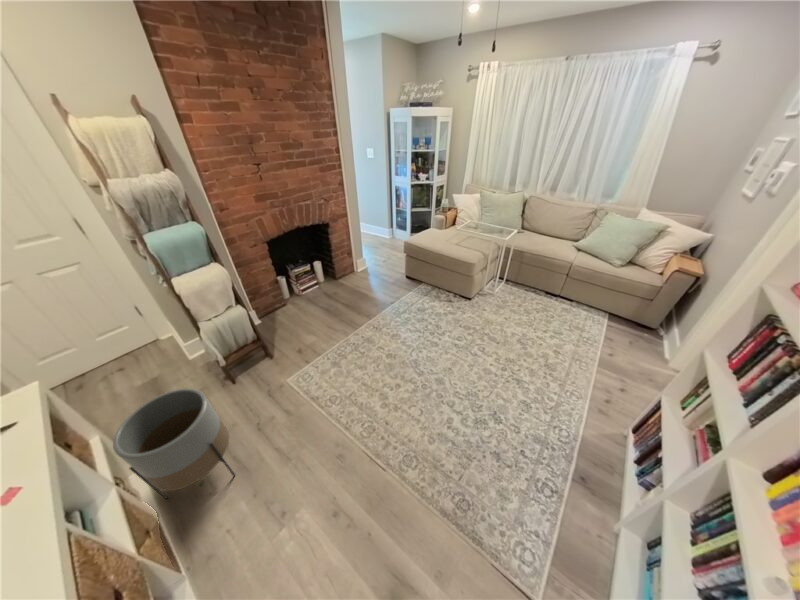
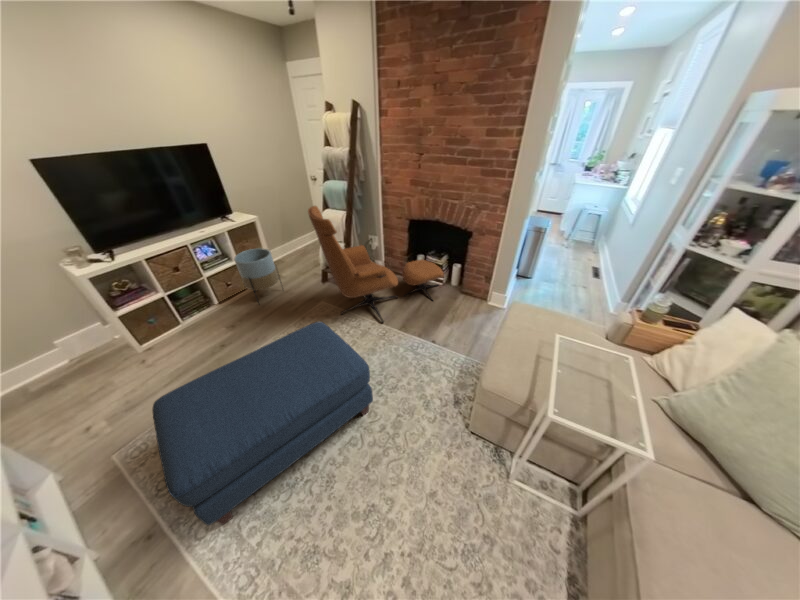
lounge chair: none [265,236,359,358] -> present [308,206,444,323]
ottoman: none [403,299,587,472] -> present [152,322,373,525]

